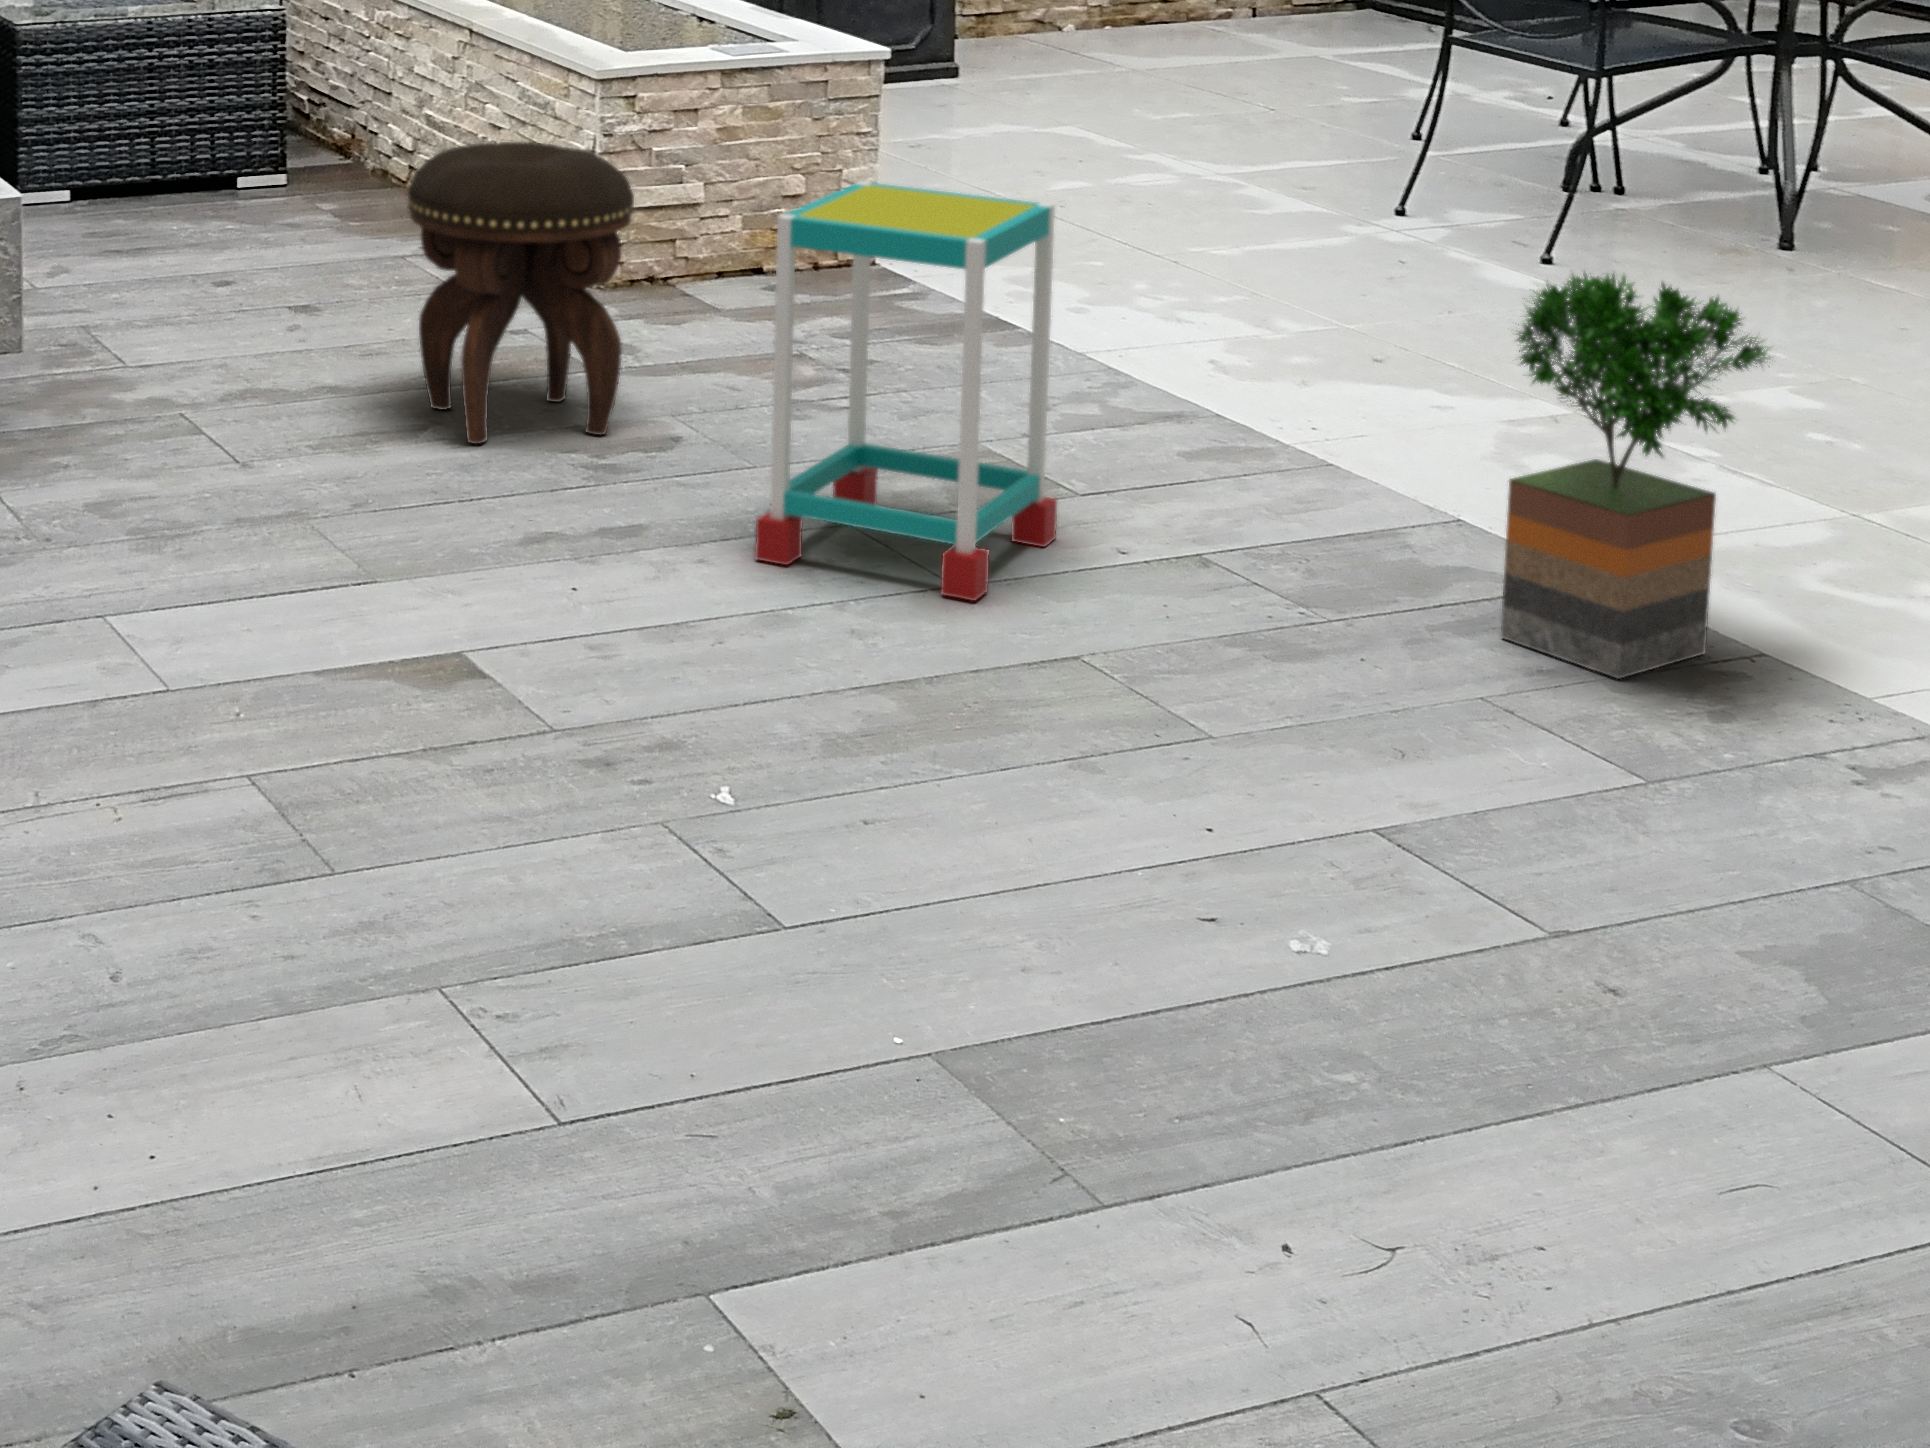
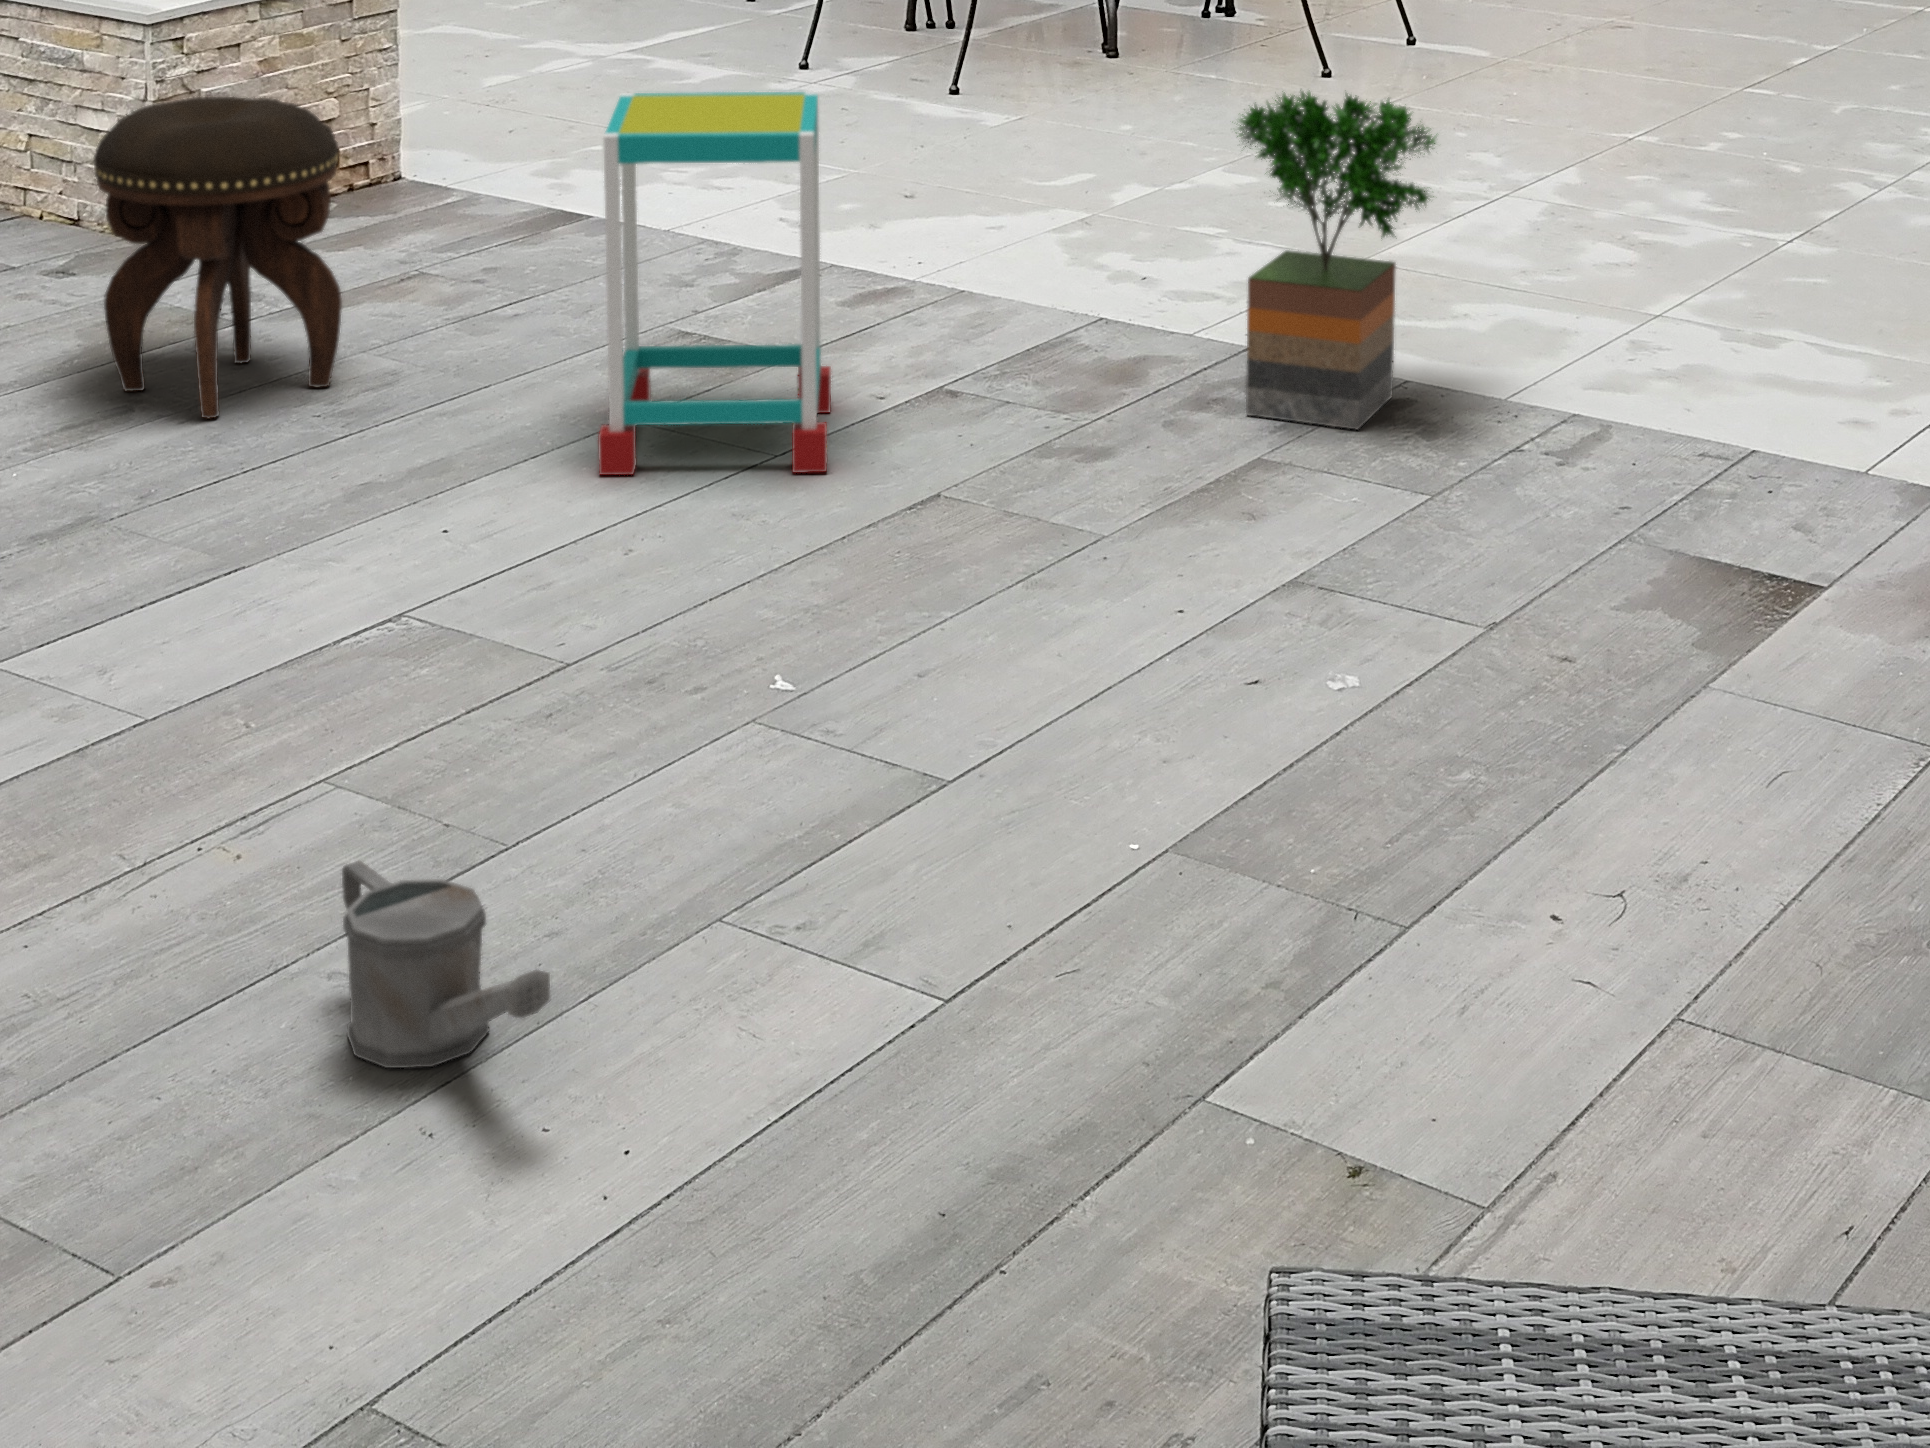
watering can: none [18,816,151,1014] -> present [342,861,550,1068]

